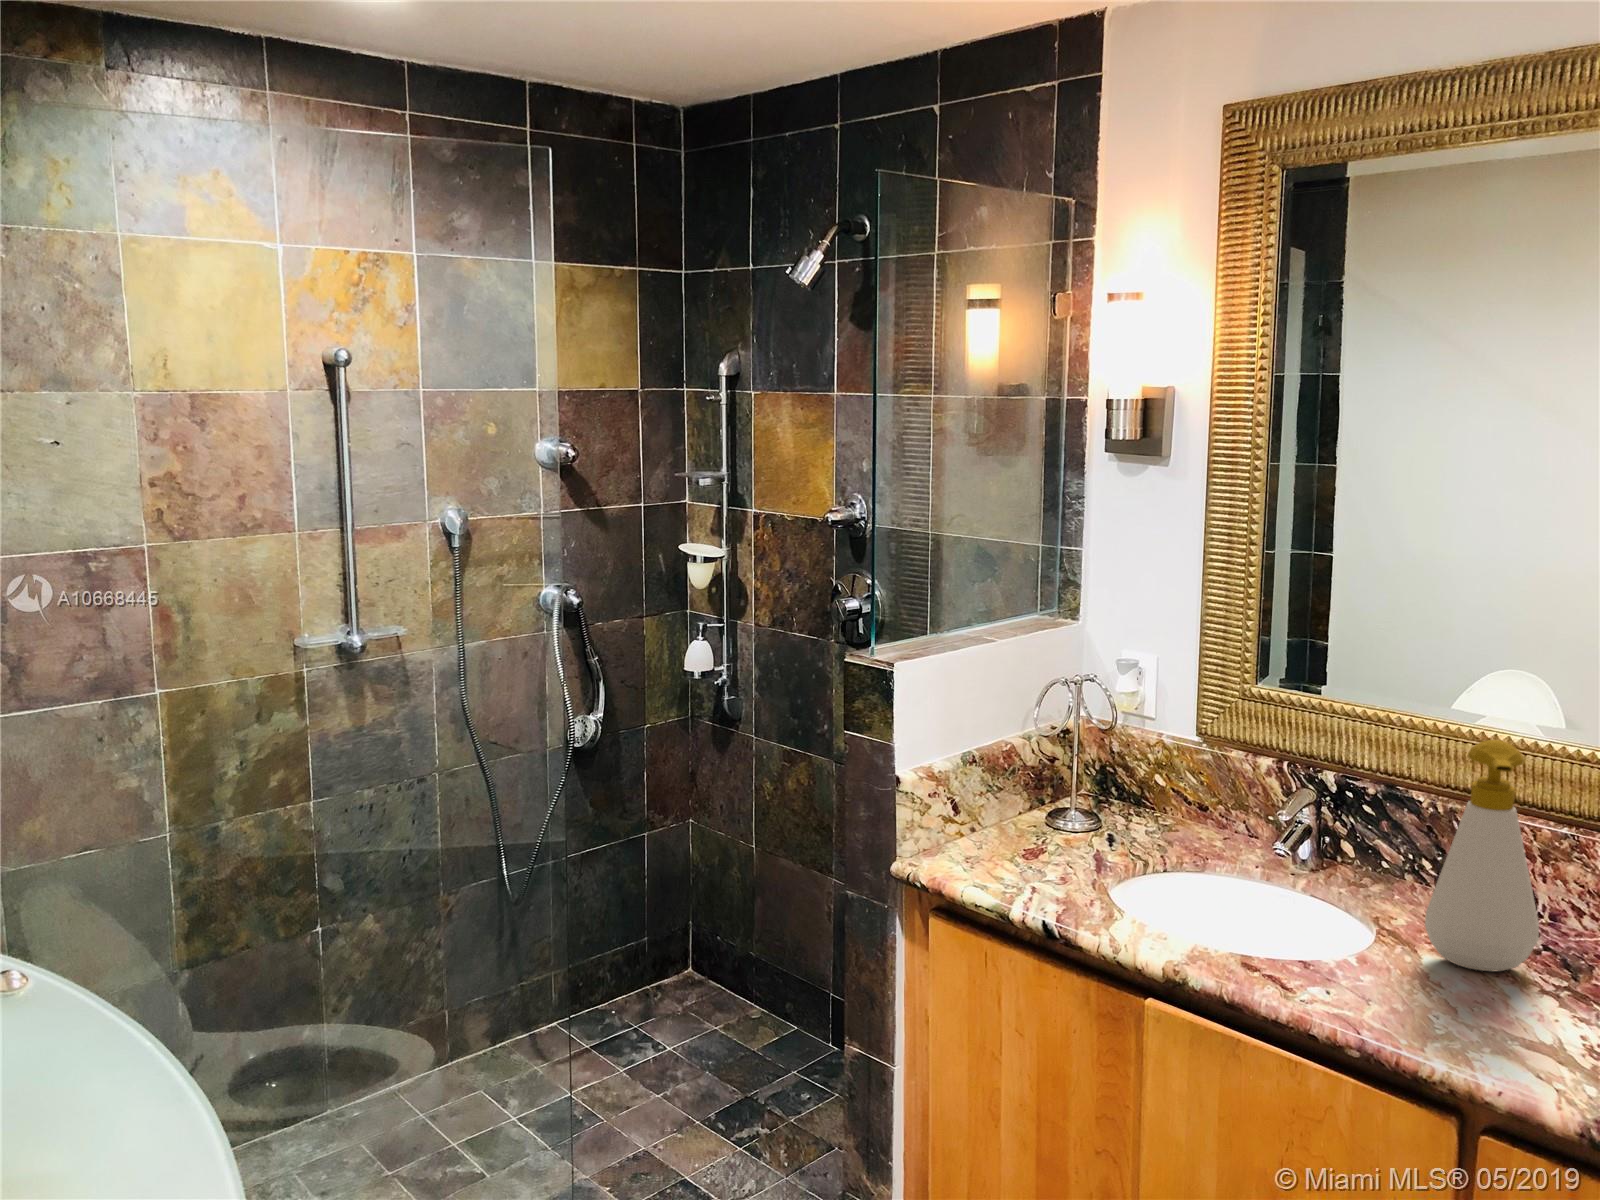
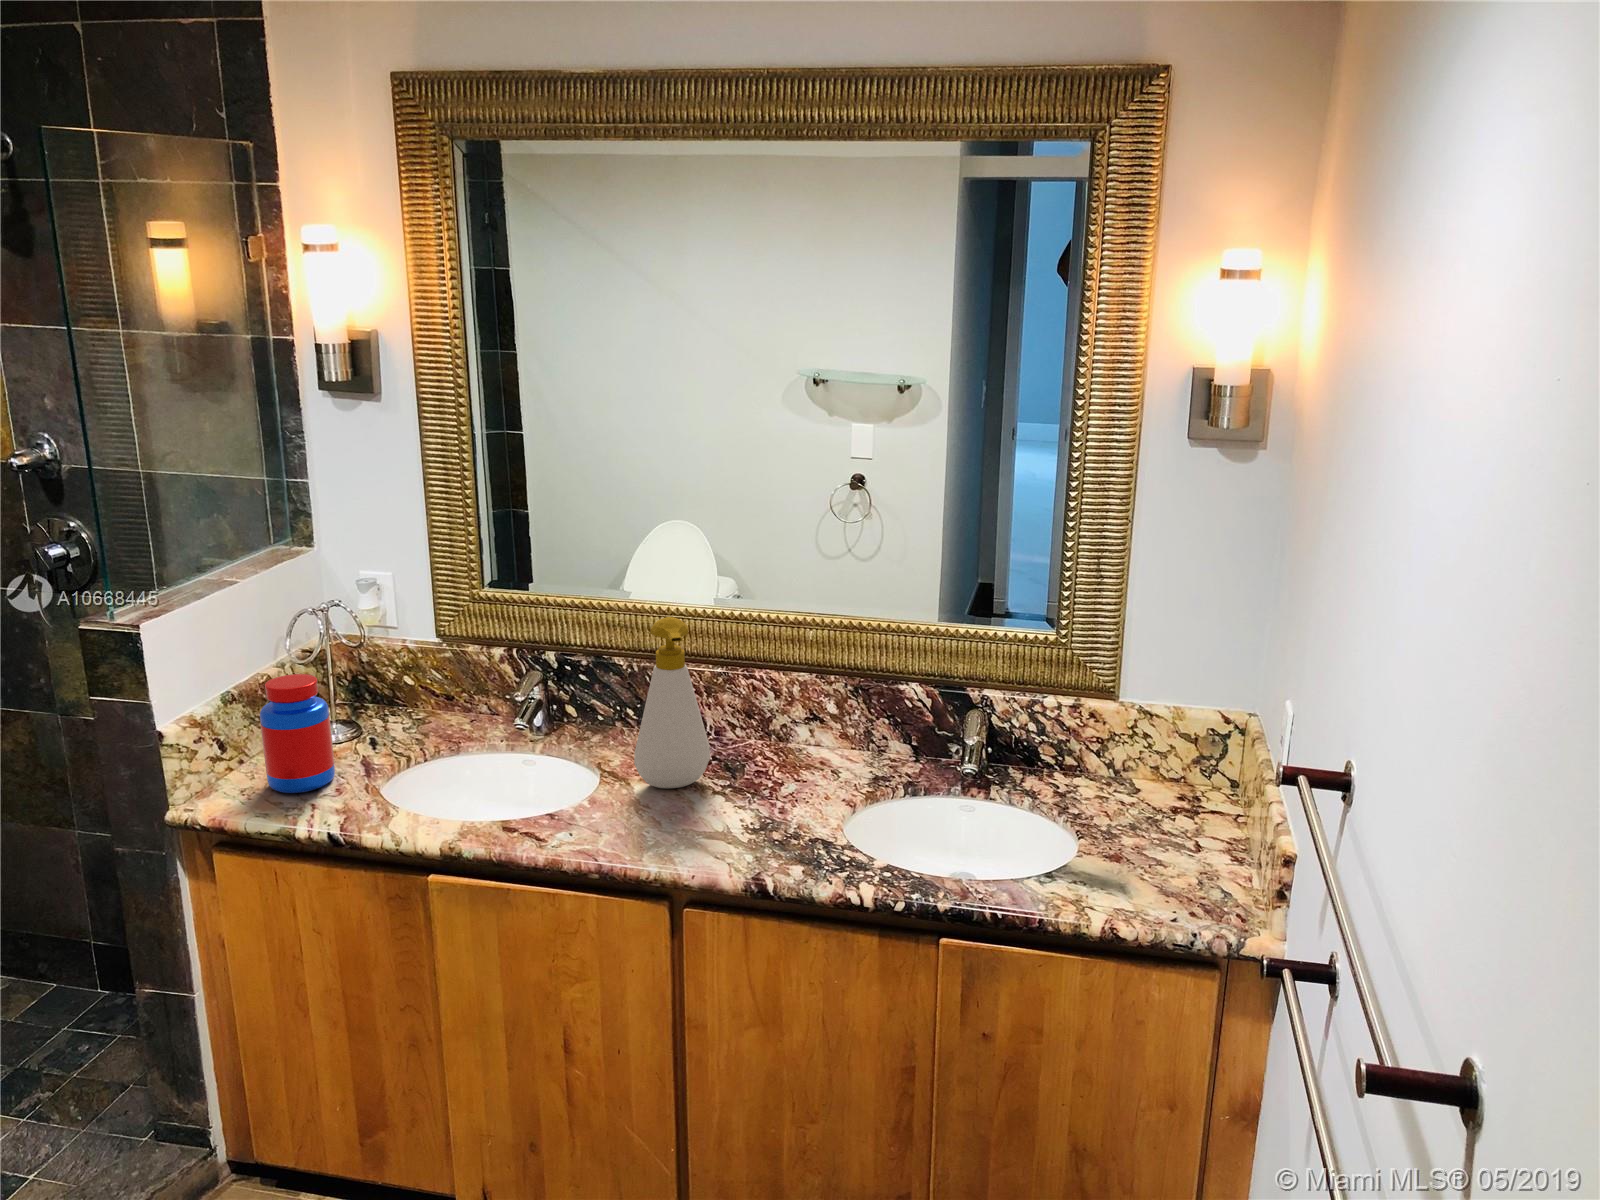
jar: none [993,744,1065,873] -> present [260,674,335,793]

